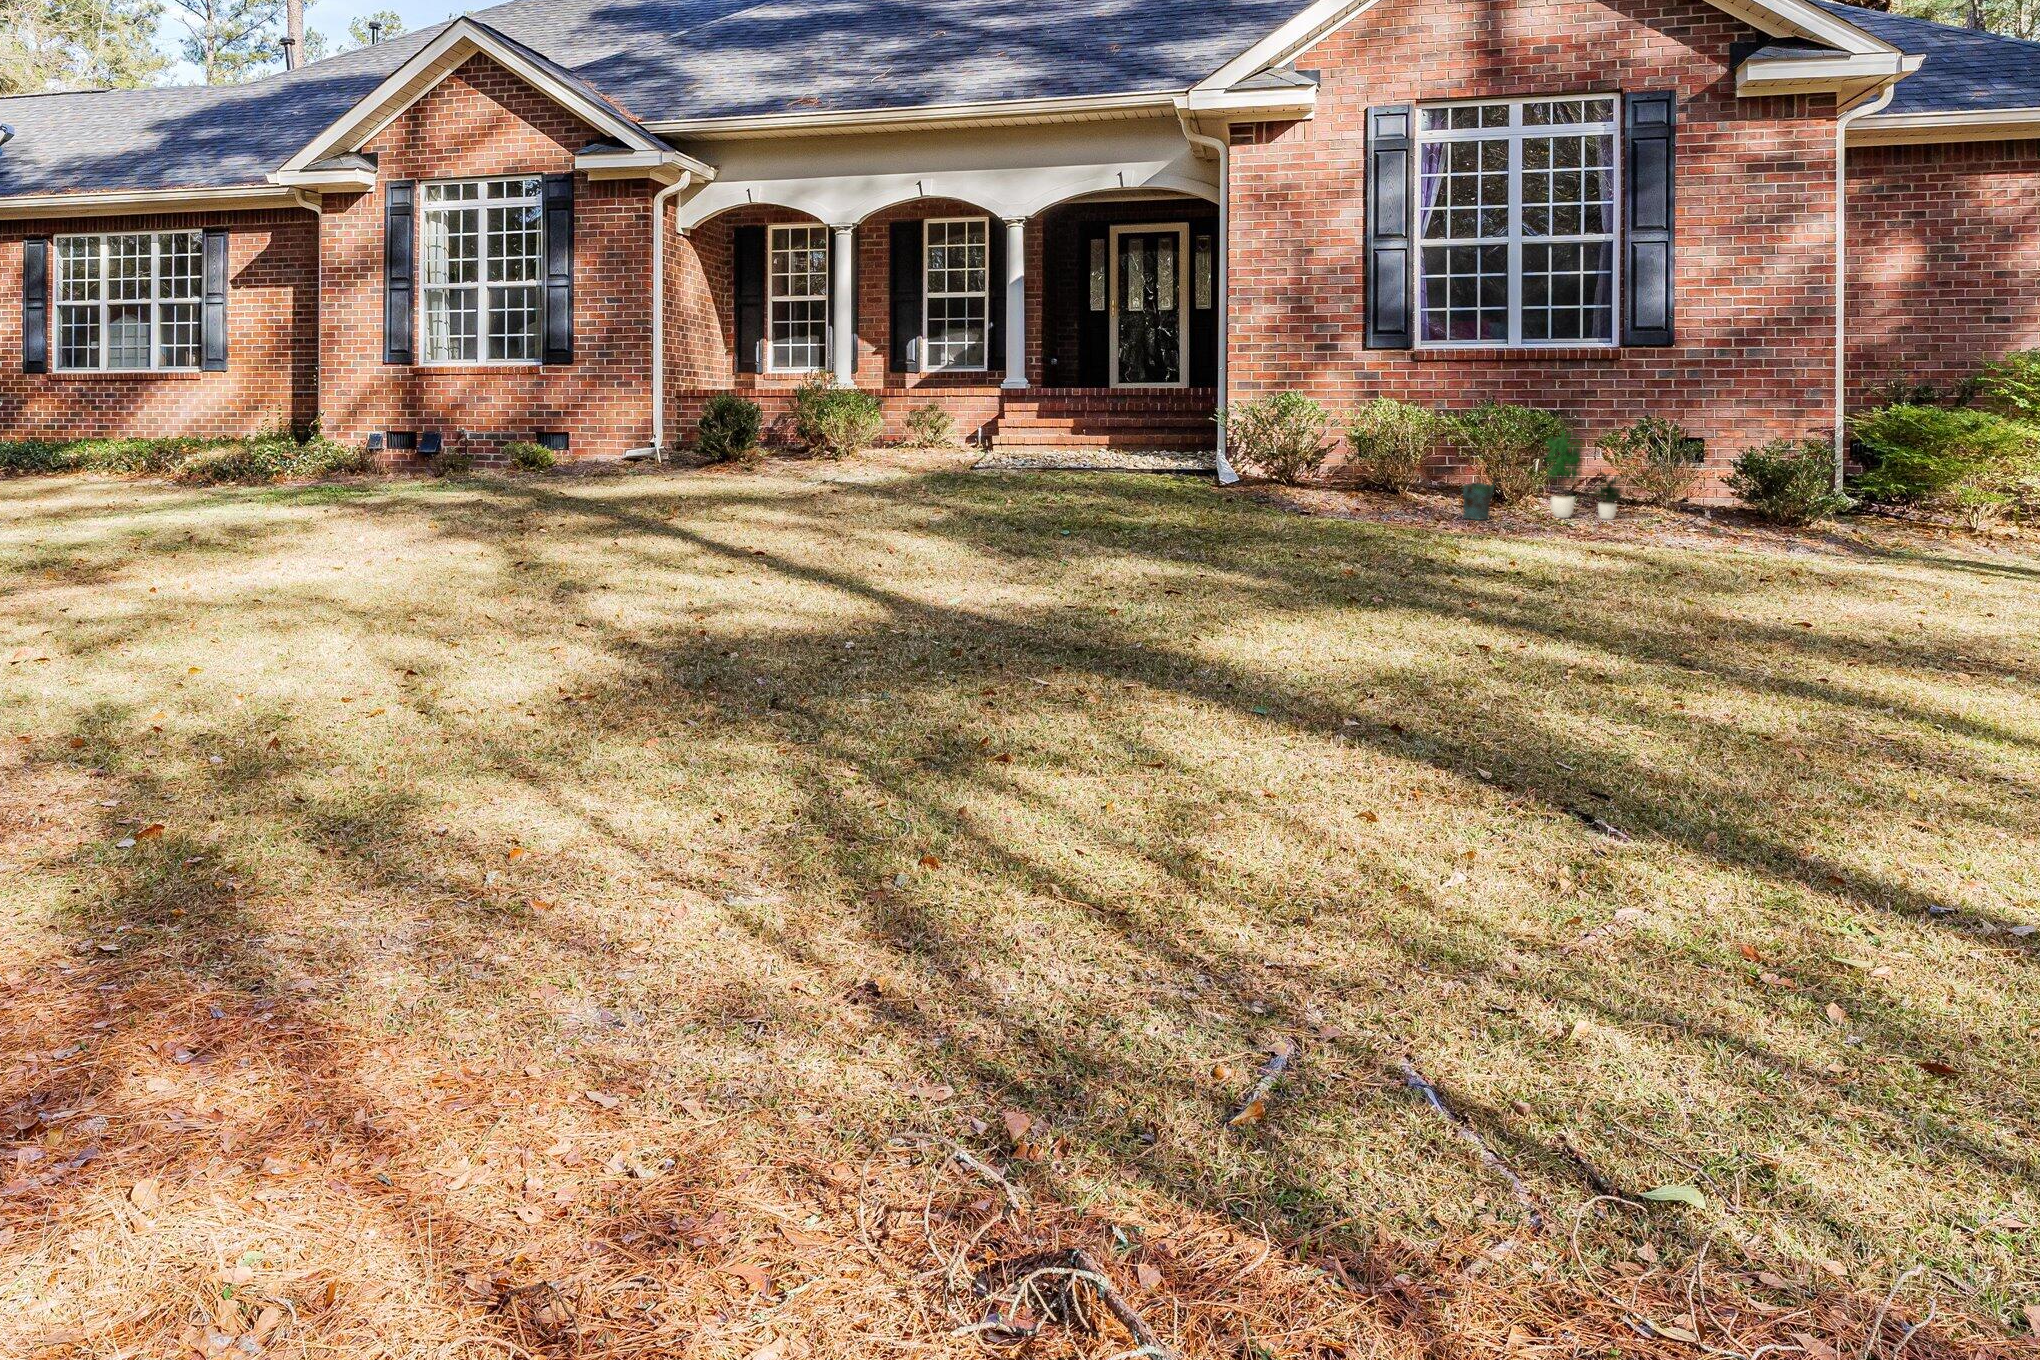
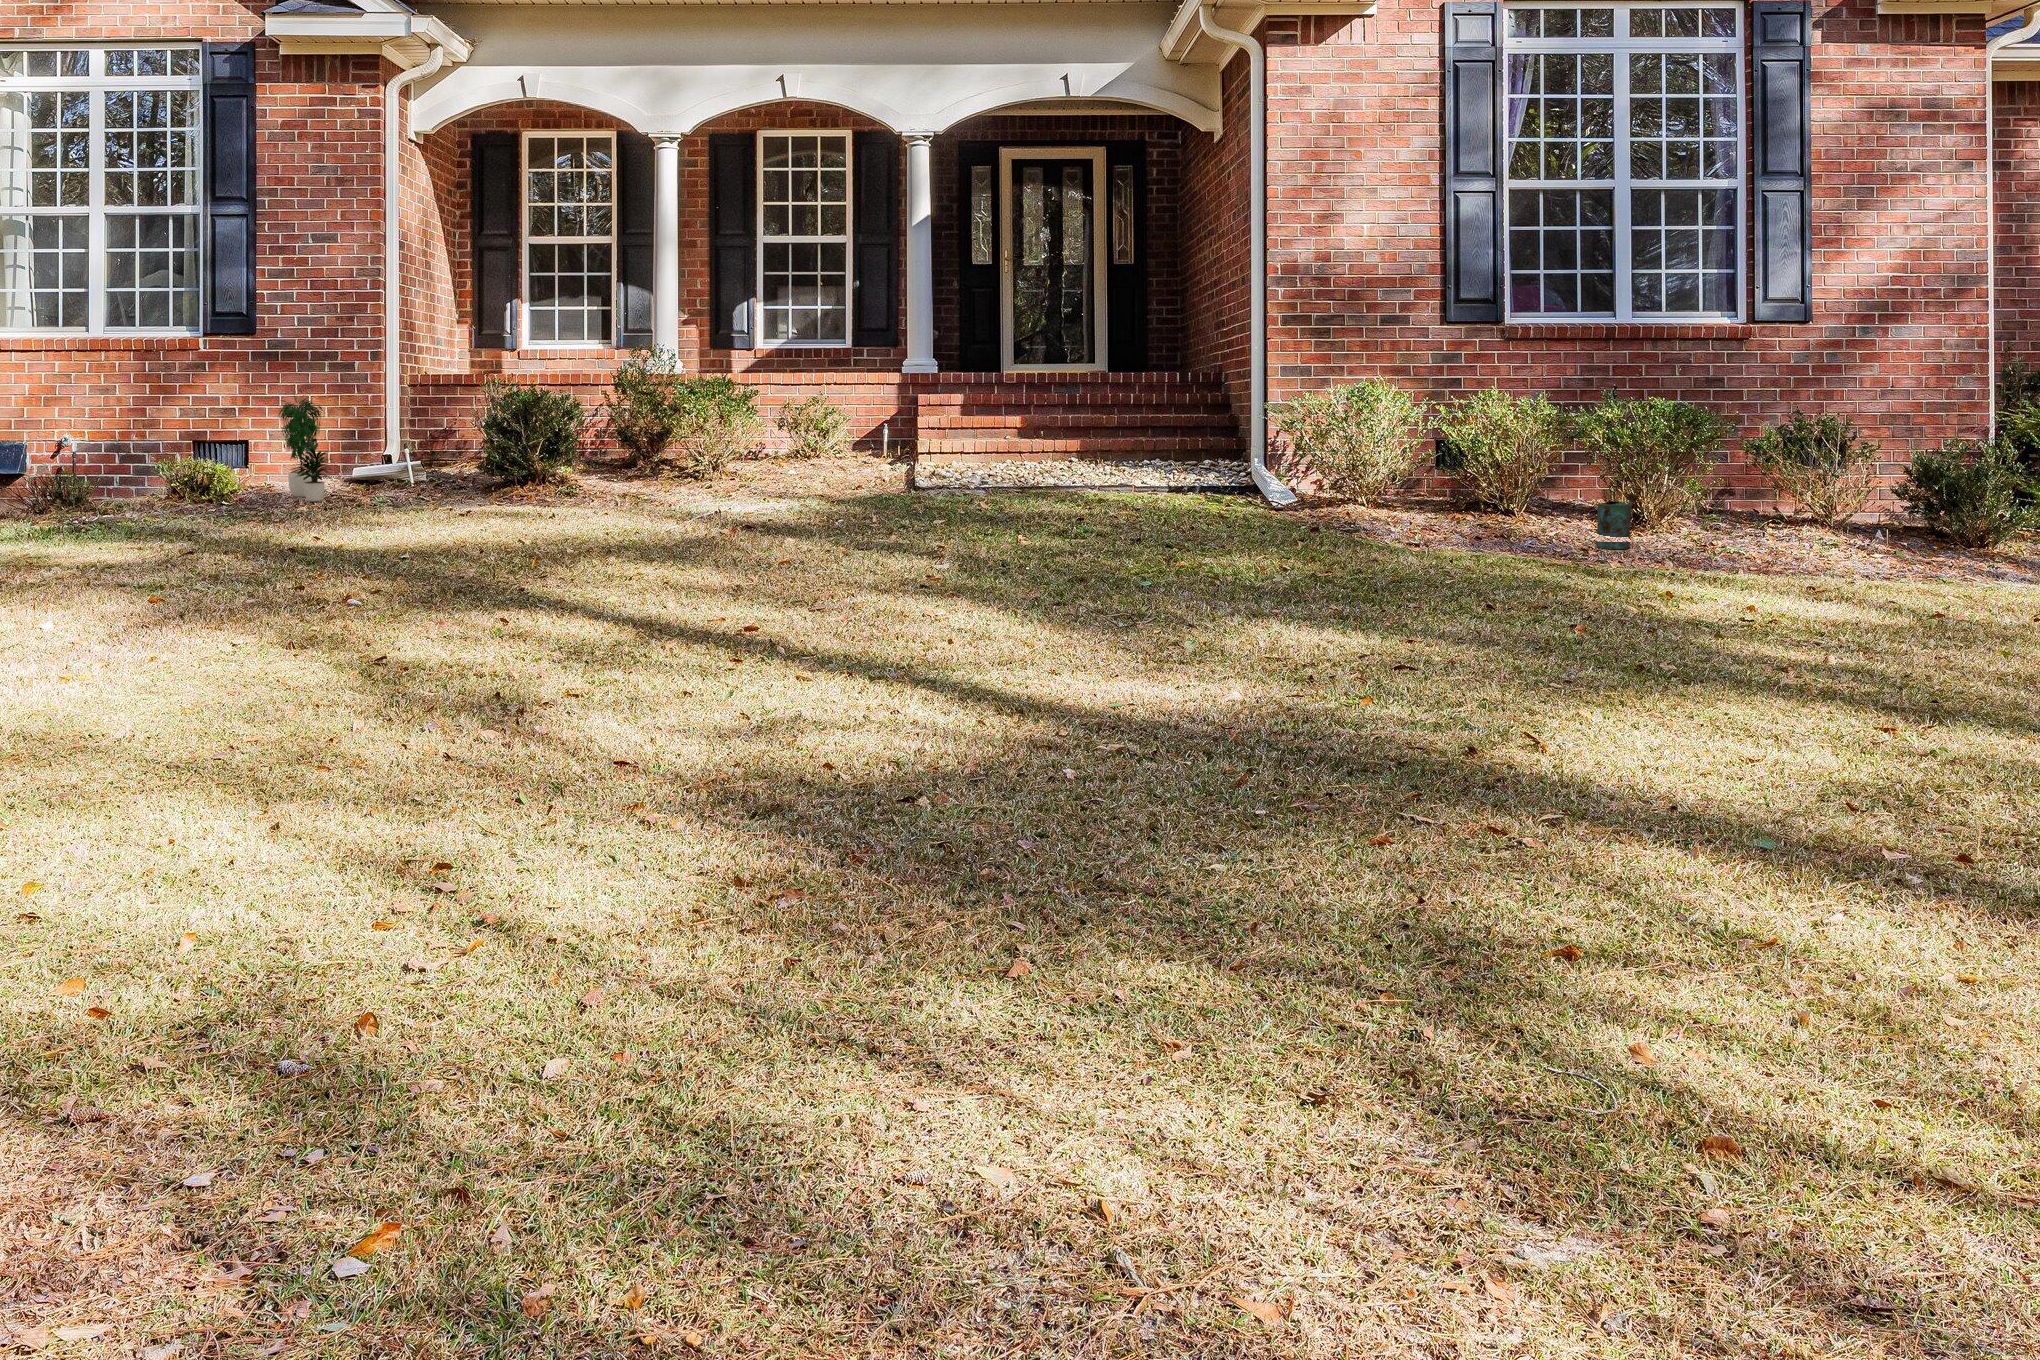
potted plant: present [1545,432,1625,520] -> present [278,395,332,501]

